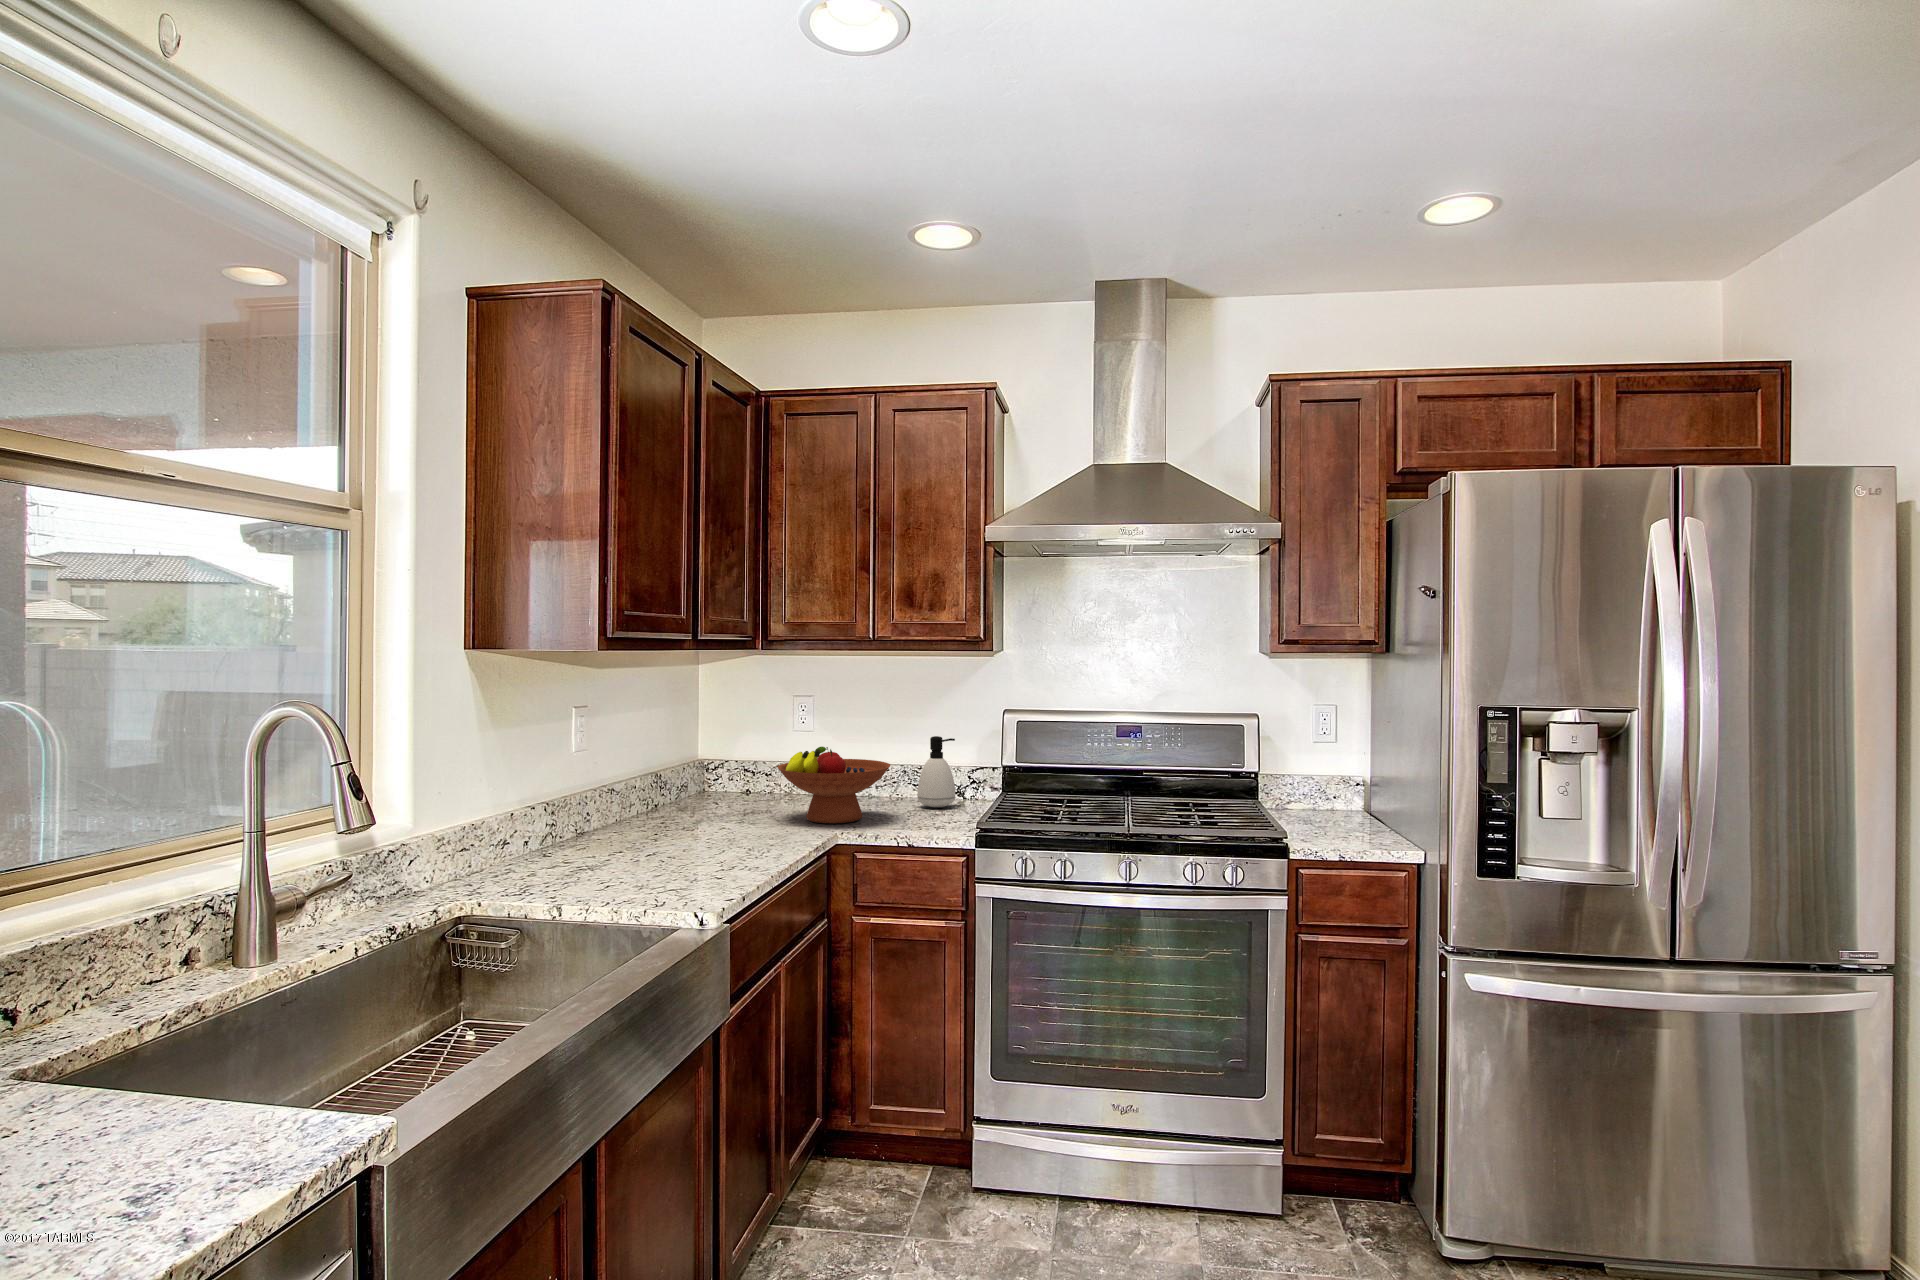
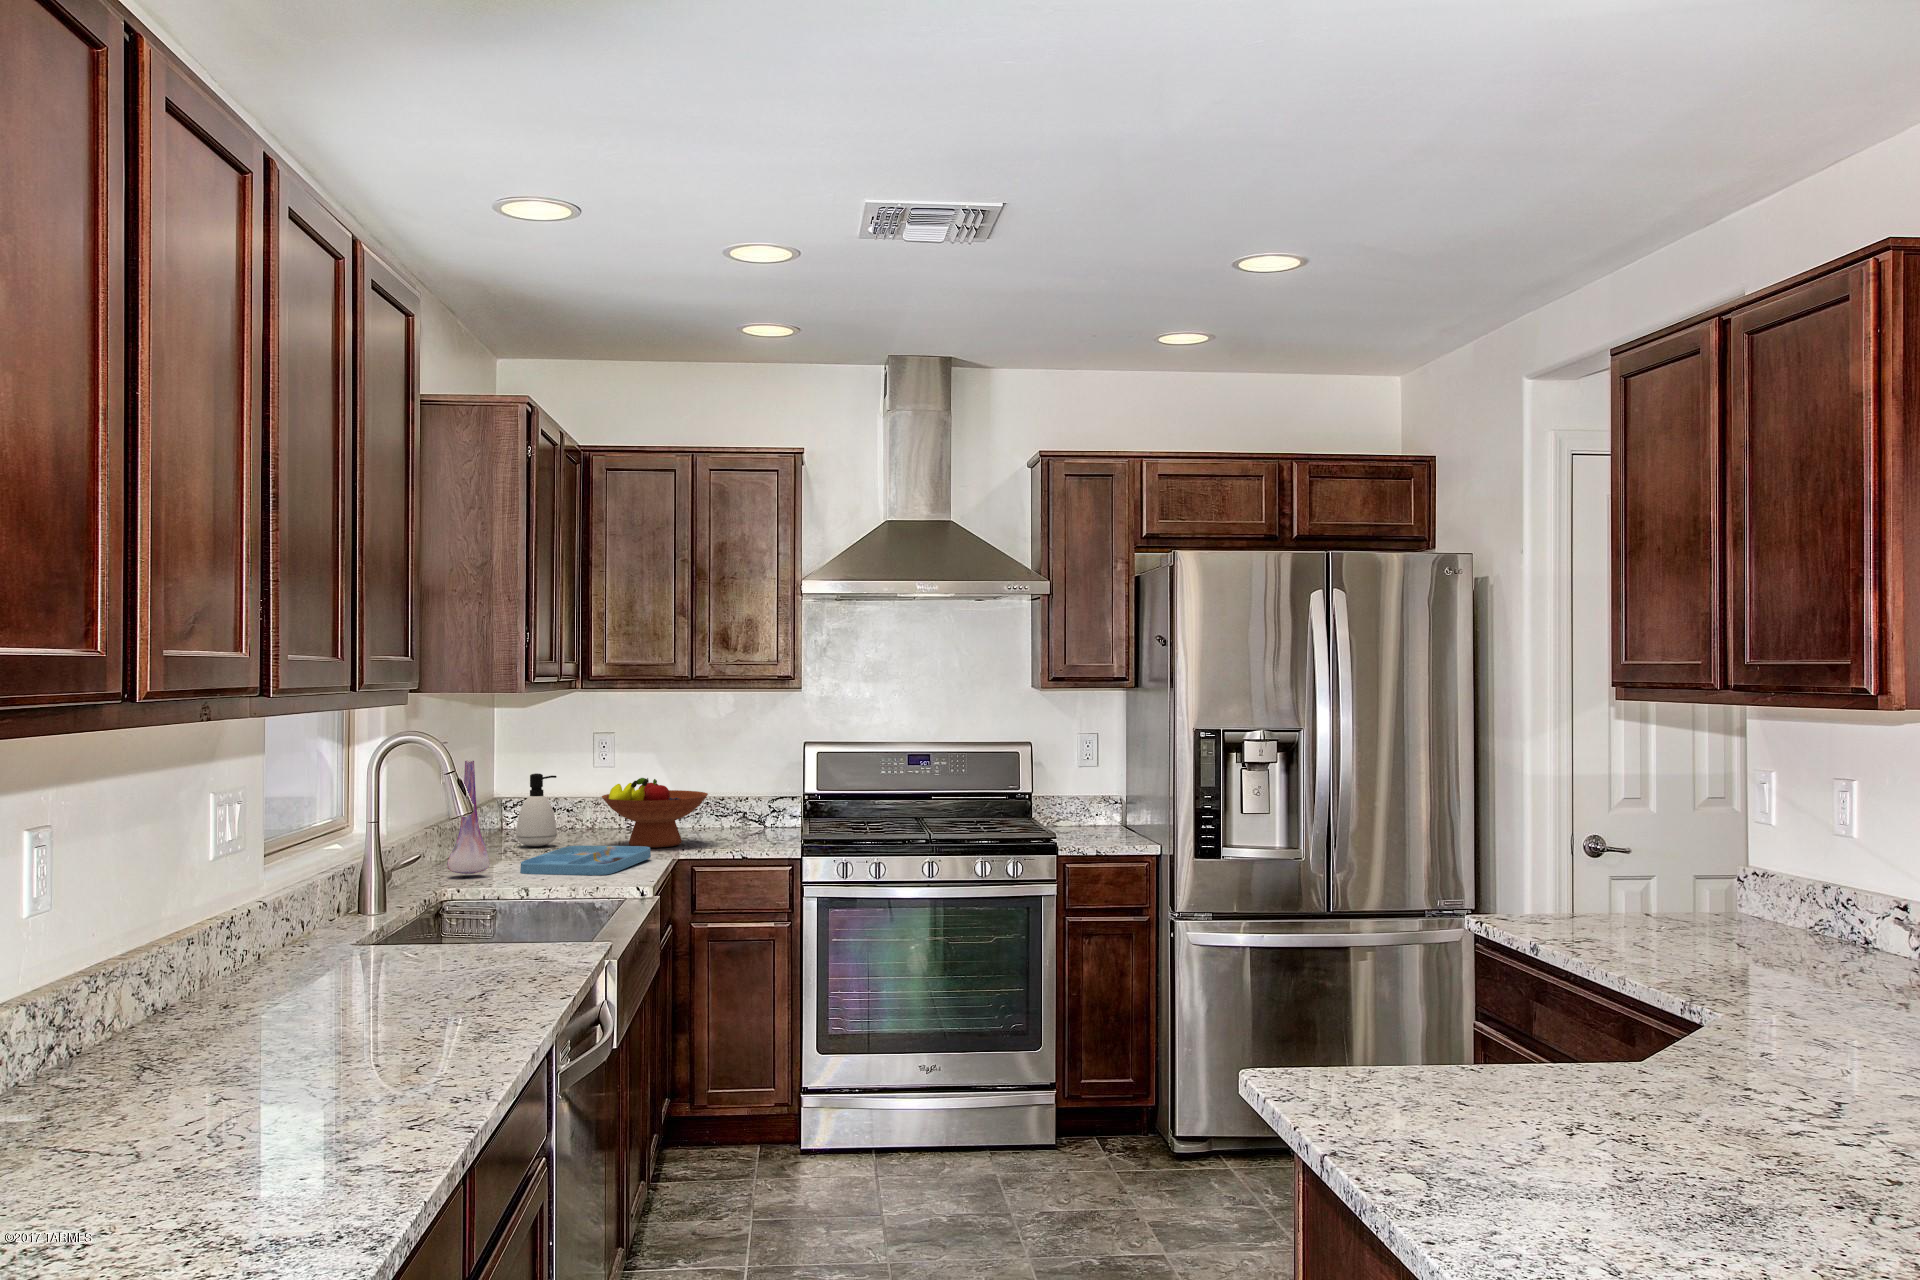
vase: none [544,728,600,864] -> present [447,761,489,874]
soap dispenser: present [918,736,955,807] -> present [516,773,557,846]
tray: none [641,823,806,870] -> present [520,846,651,875]

